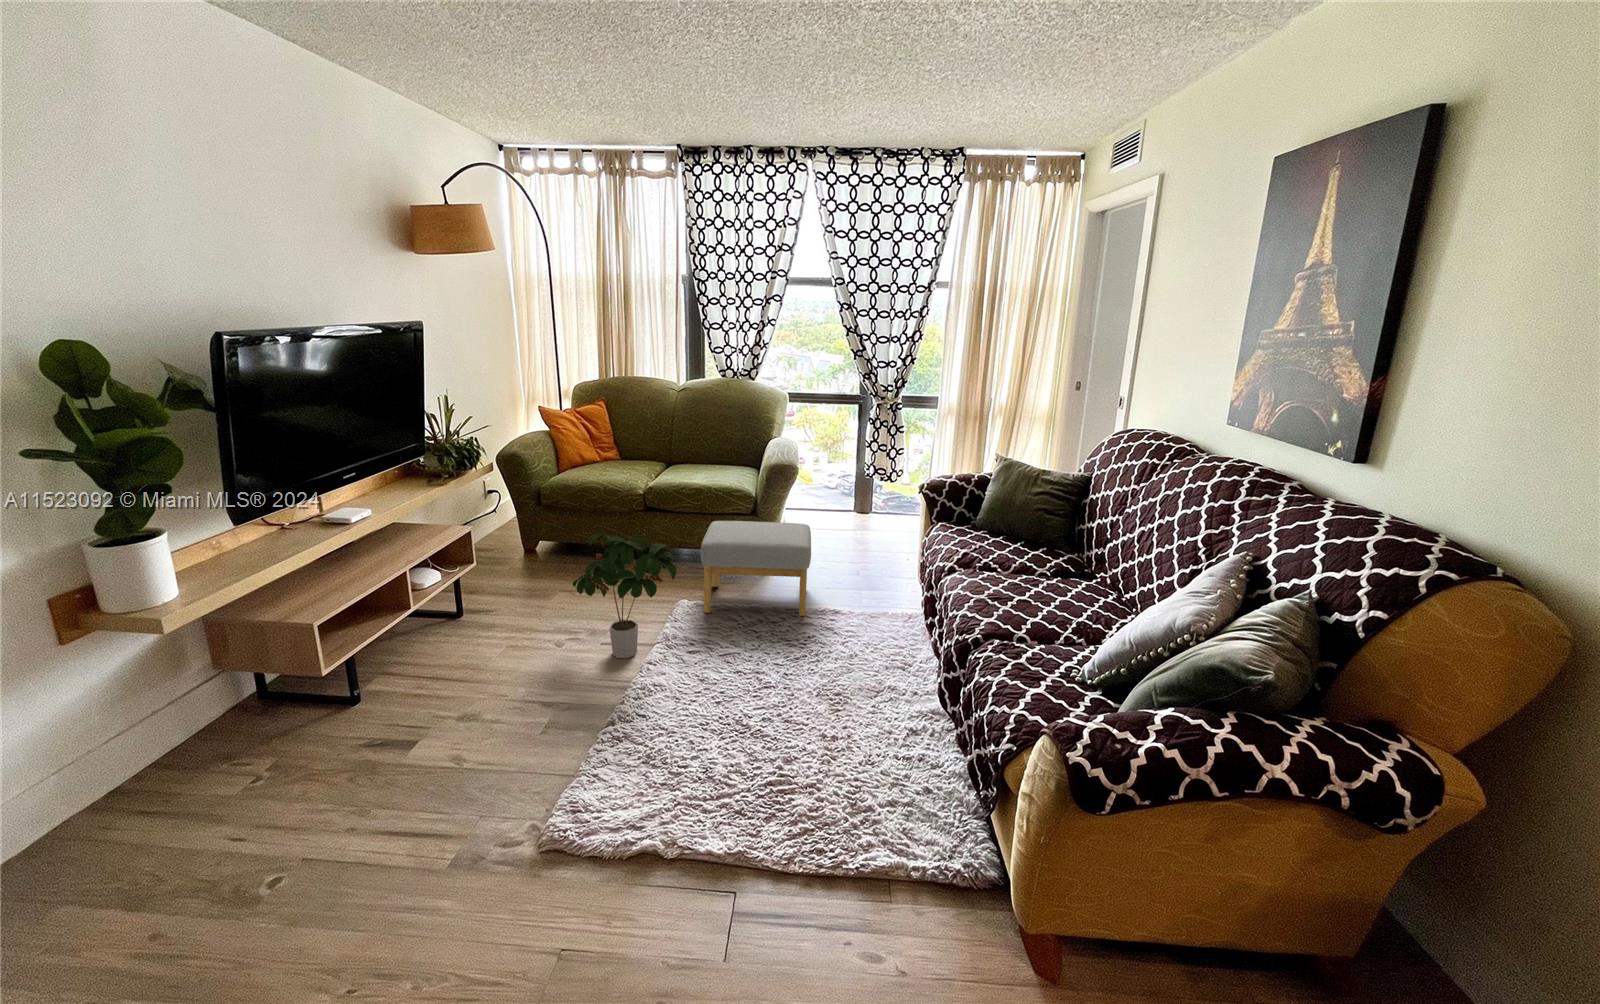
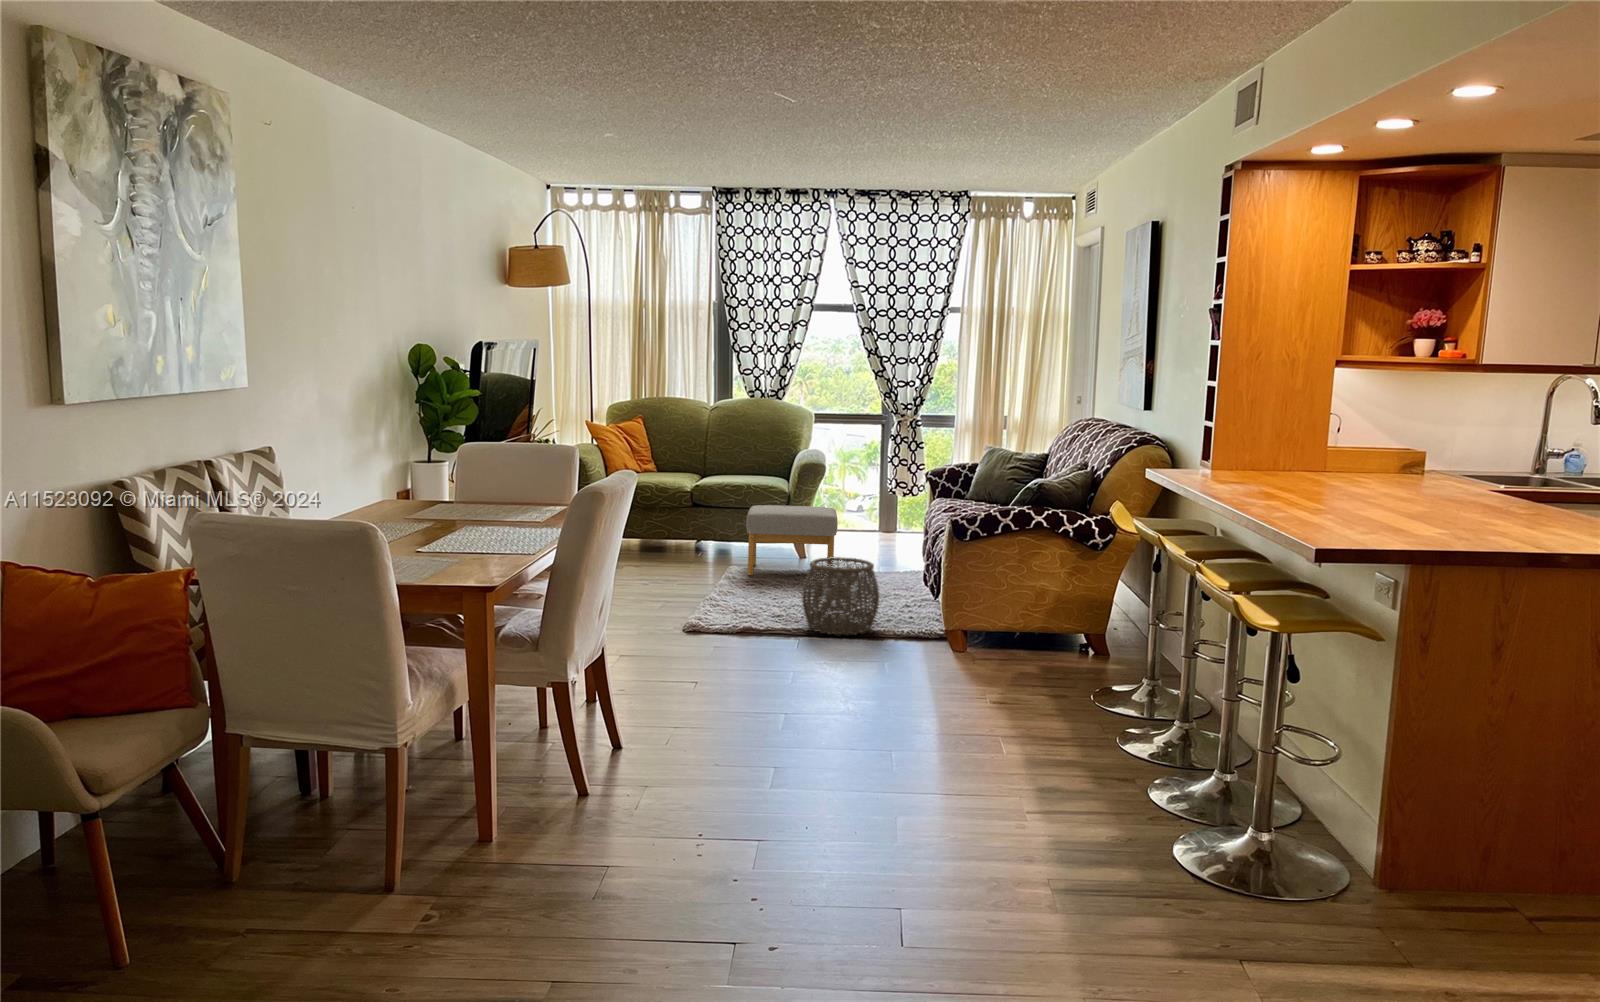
potted plant: present [573,532,677,658] -> none [651,492,736,591]
woven basket: none [750,670,870,814] -> present [802,557,880,635]

